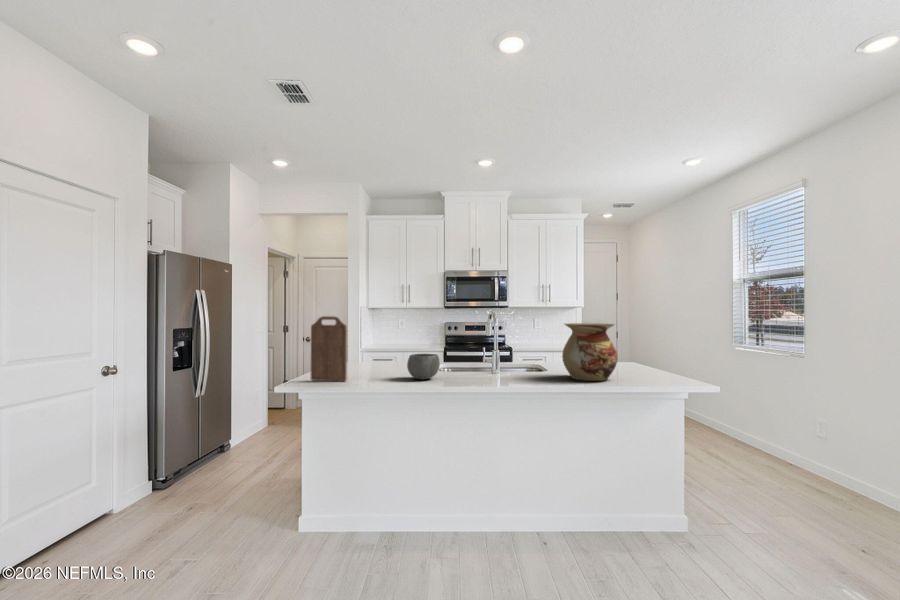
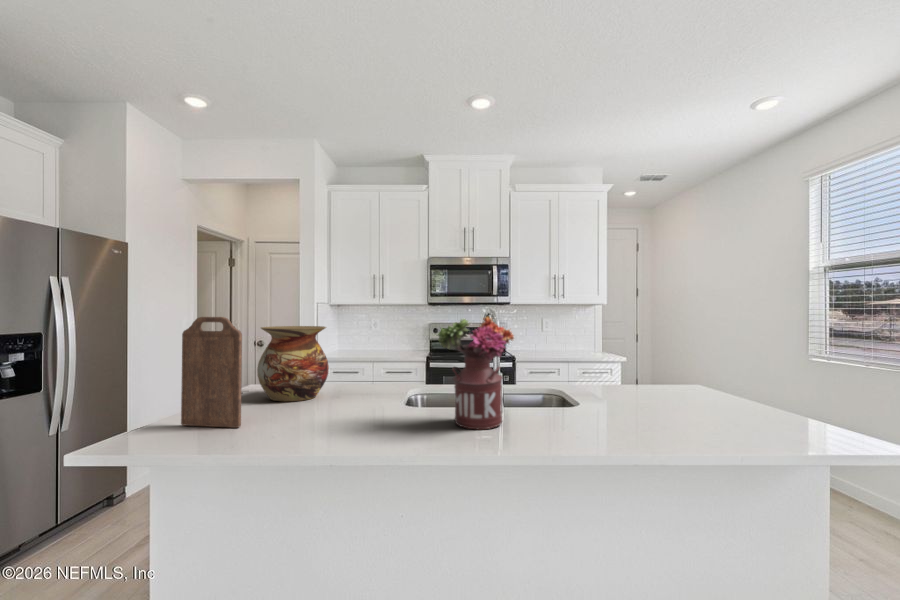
flower arrangement: none [461,315,507,381] -> present [438,317,514,429]
vase: present [562,323,617,381] -> present [257,326,329,401]
ceramic bowl: present [407,354,440,380] -> none [346,378,401,424]

